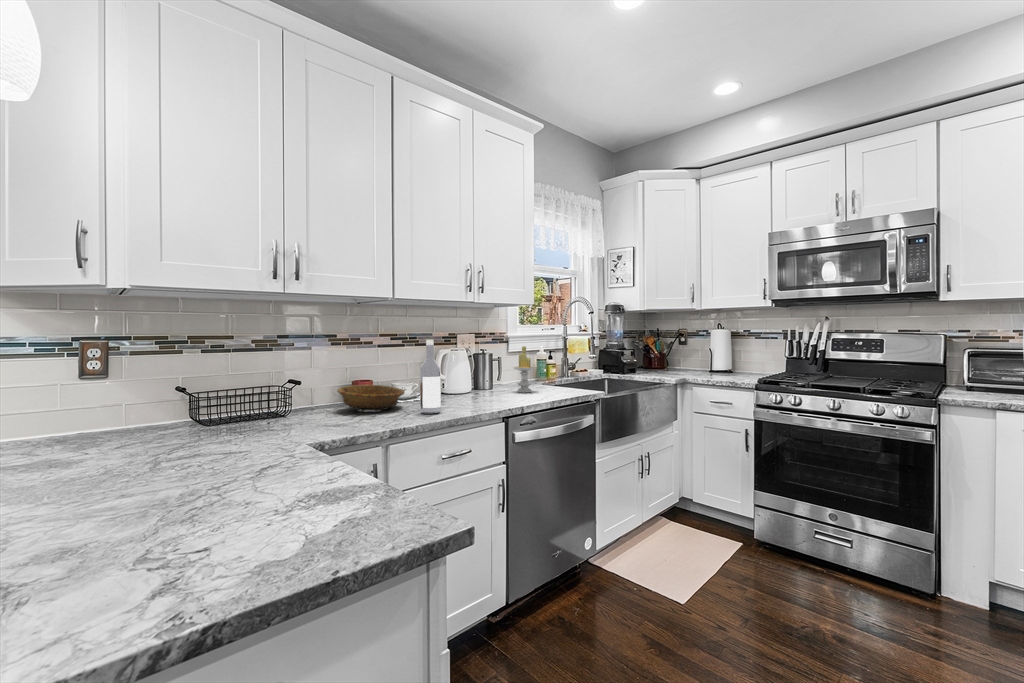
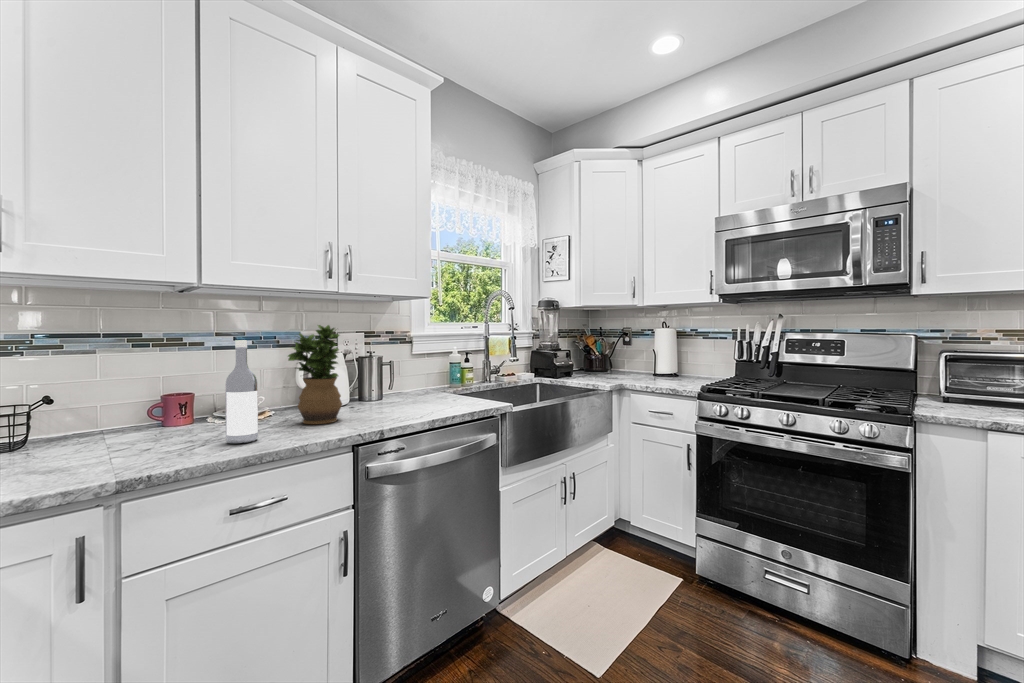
potted plant: none [443,328,482,404] -> present [288,325,342,424]
candle: present [513,346,536,393] -> none [401,348,430,405]
decorative bowl: present [337,385,404,411] -> none [112,400,224,439]

